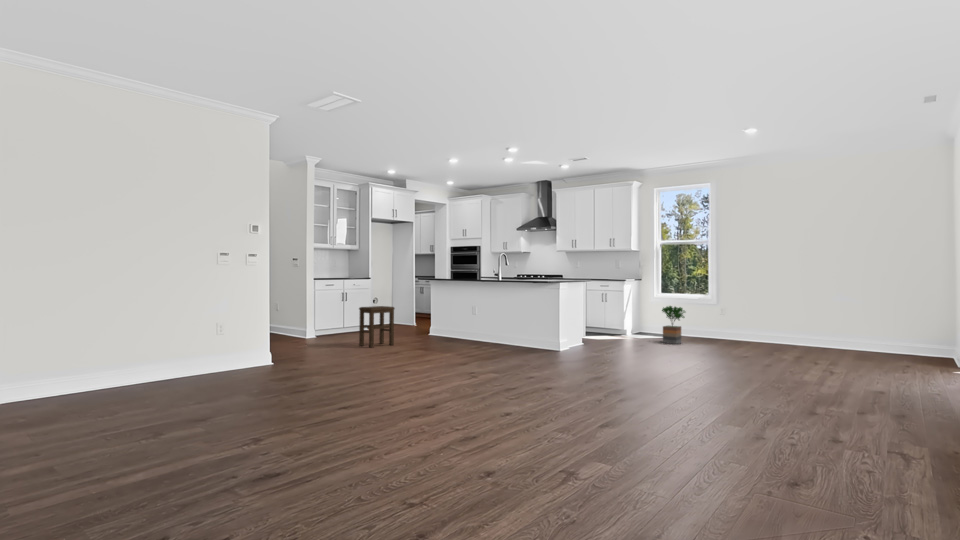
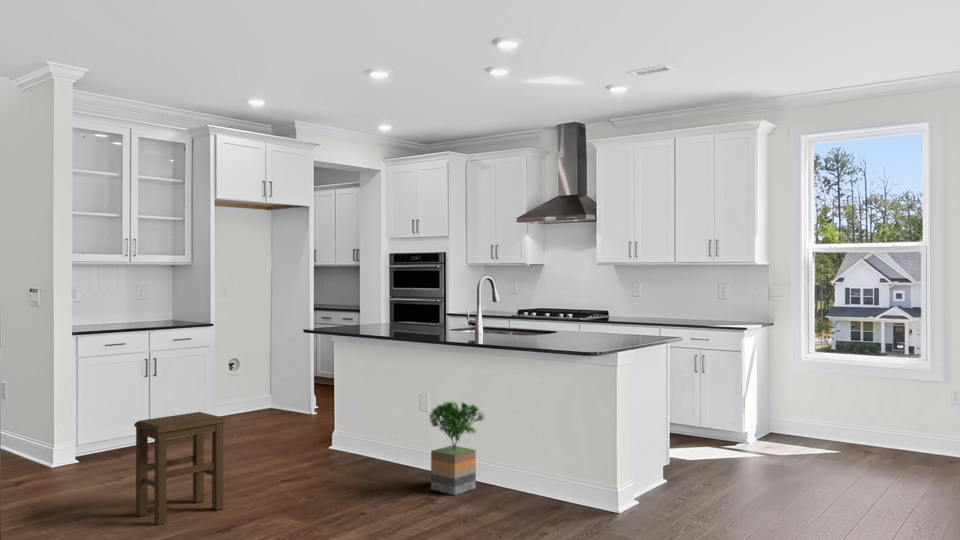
potted tree: present [662,306,685,344] -> present [430,402,484,495]

